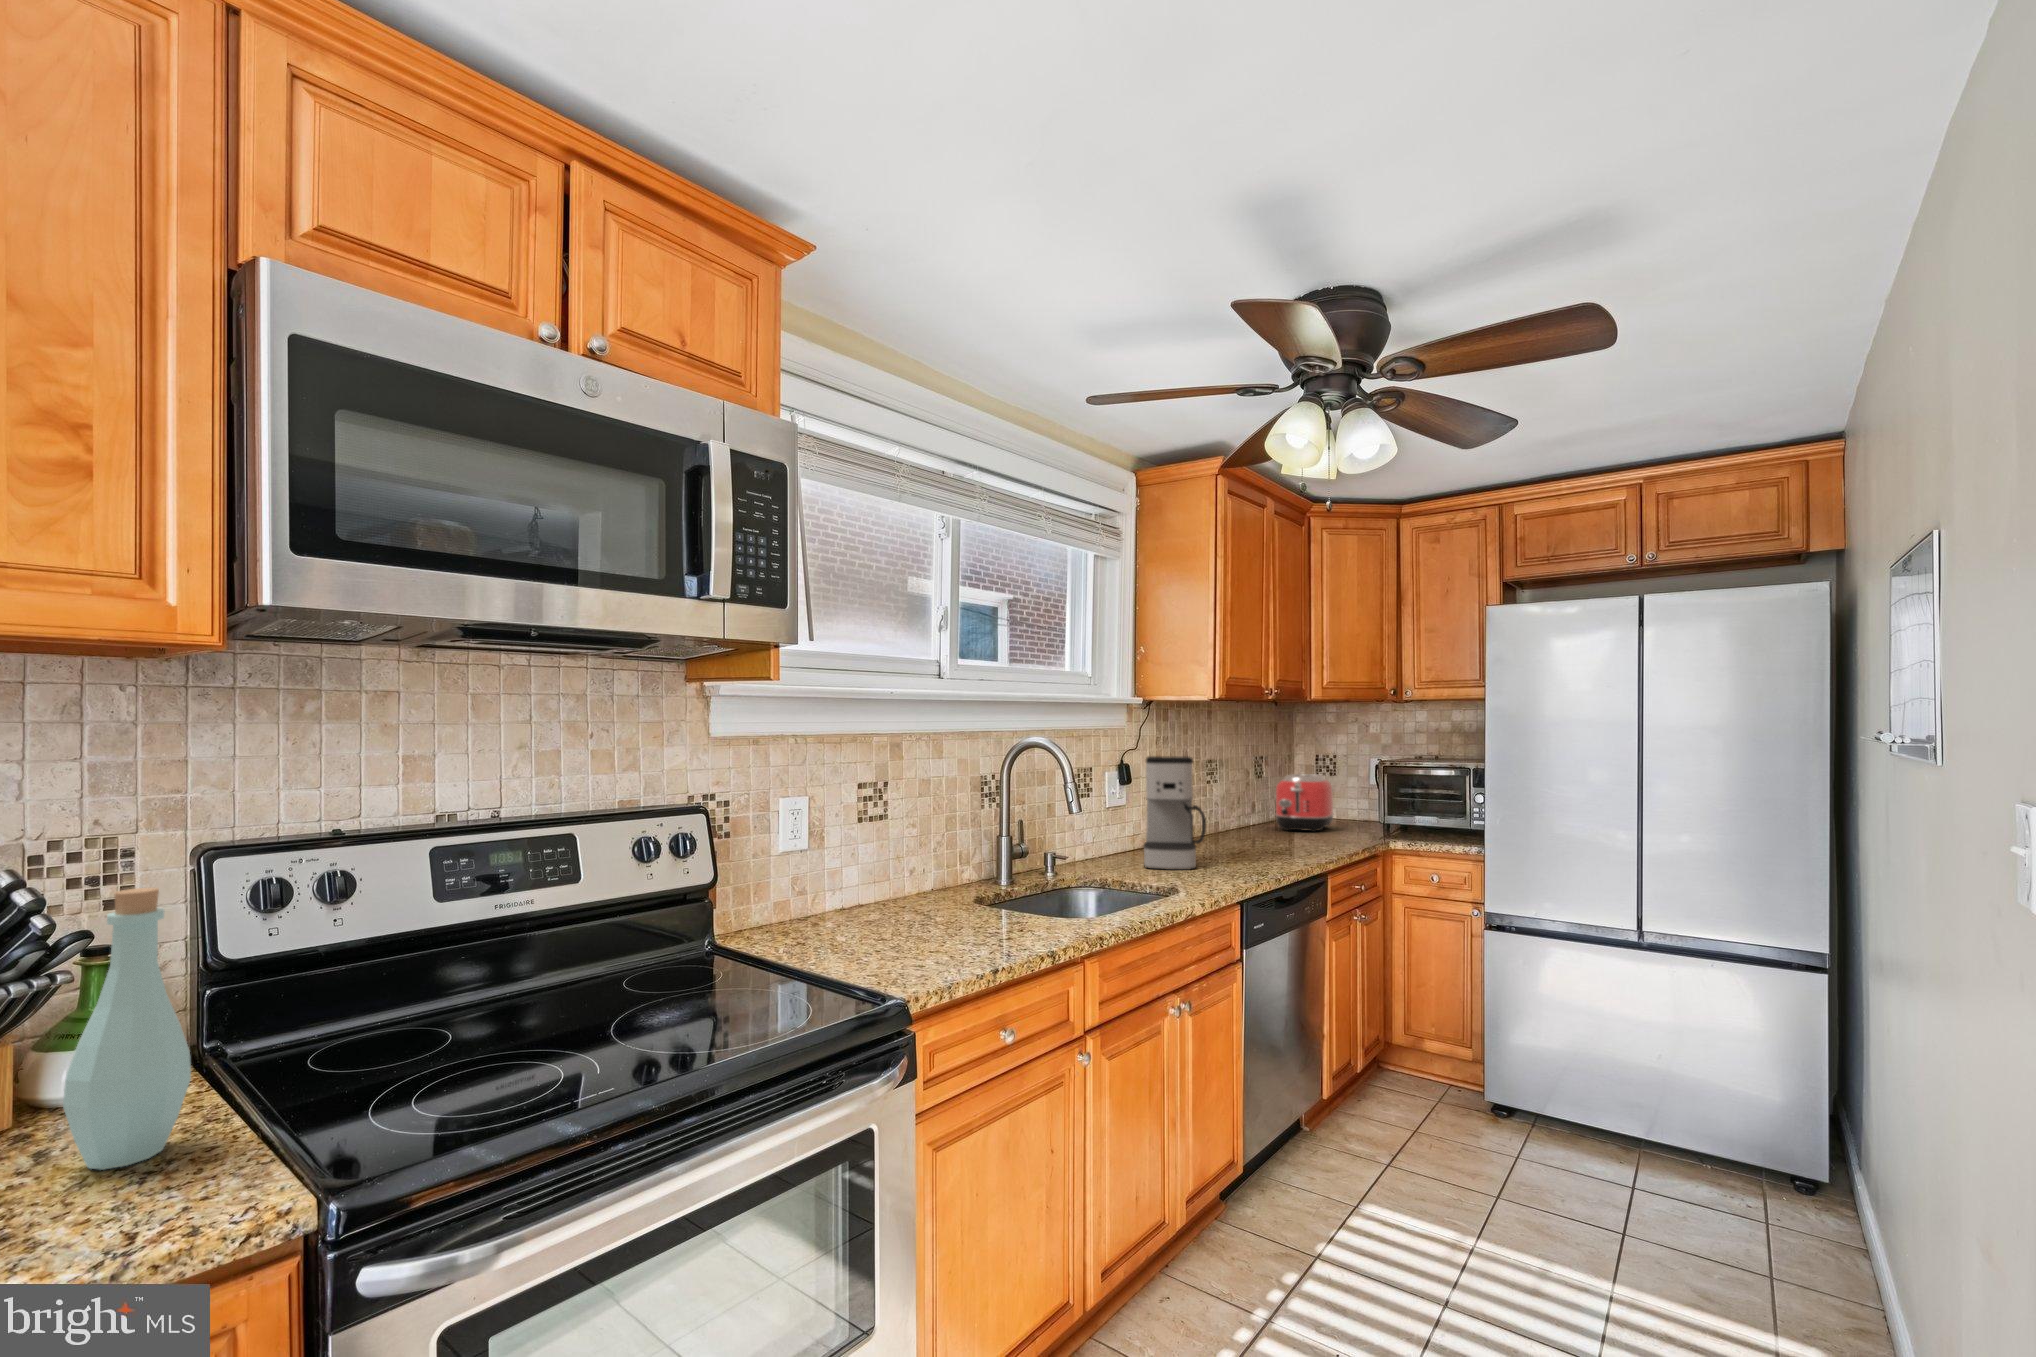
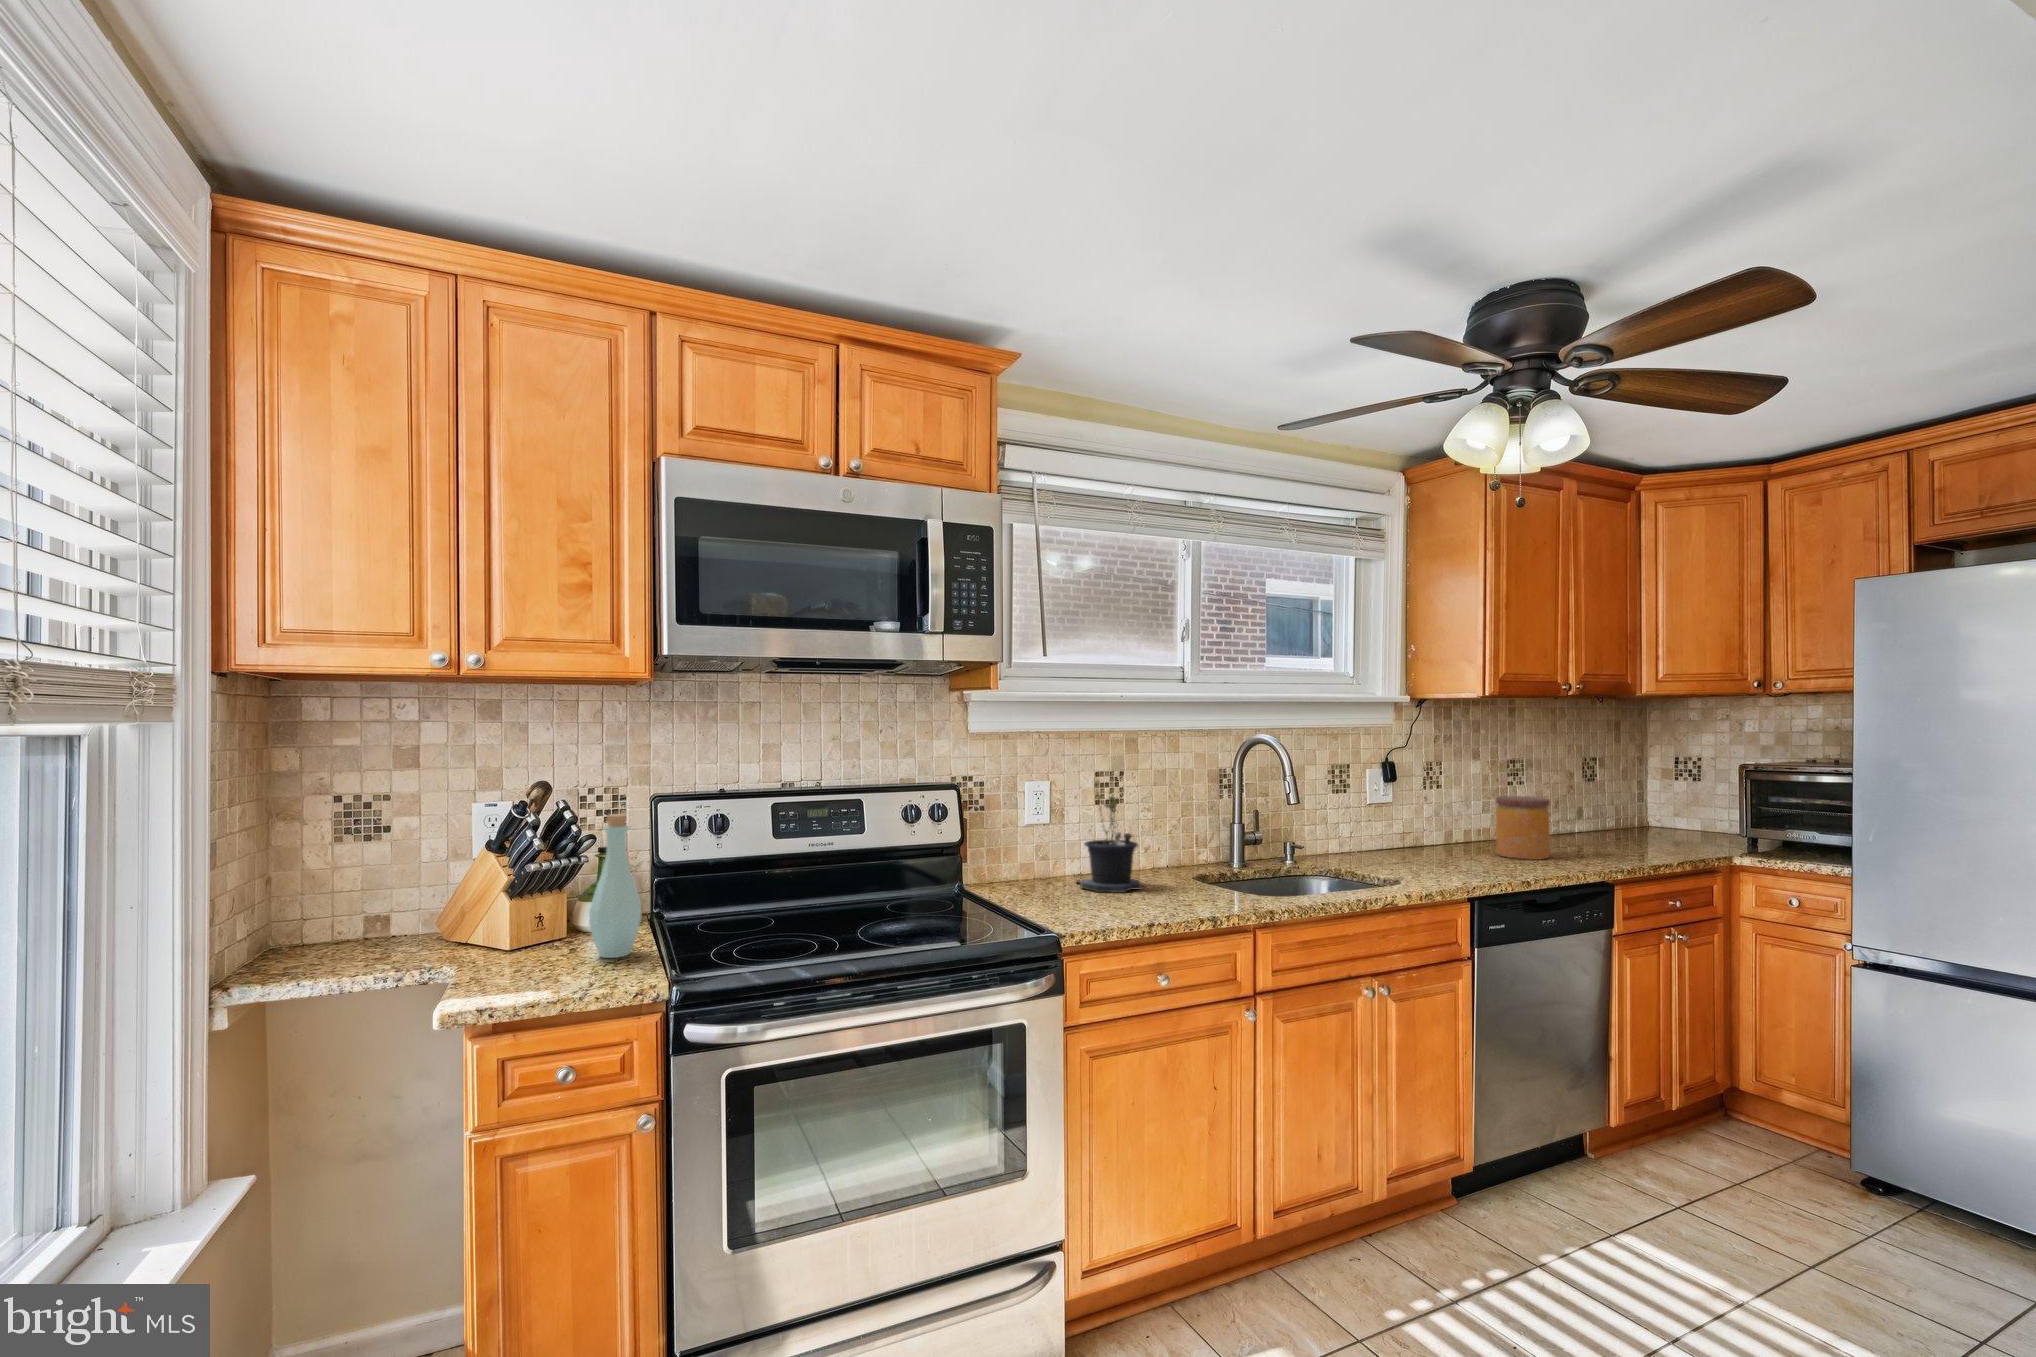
coffee maker: present [1144,756,1206,870] -> none [1395,755,1464,869]
toaster: present [1276,774,1334,832] -> none [1601,778,1680,843]
potted plant: none [843,793,932,932] -> present [1077,780,1142,893]
jar: none [1216,794,1264,854] -> present [1496,796,1550,860]

